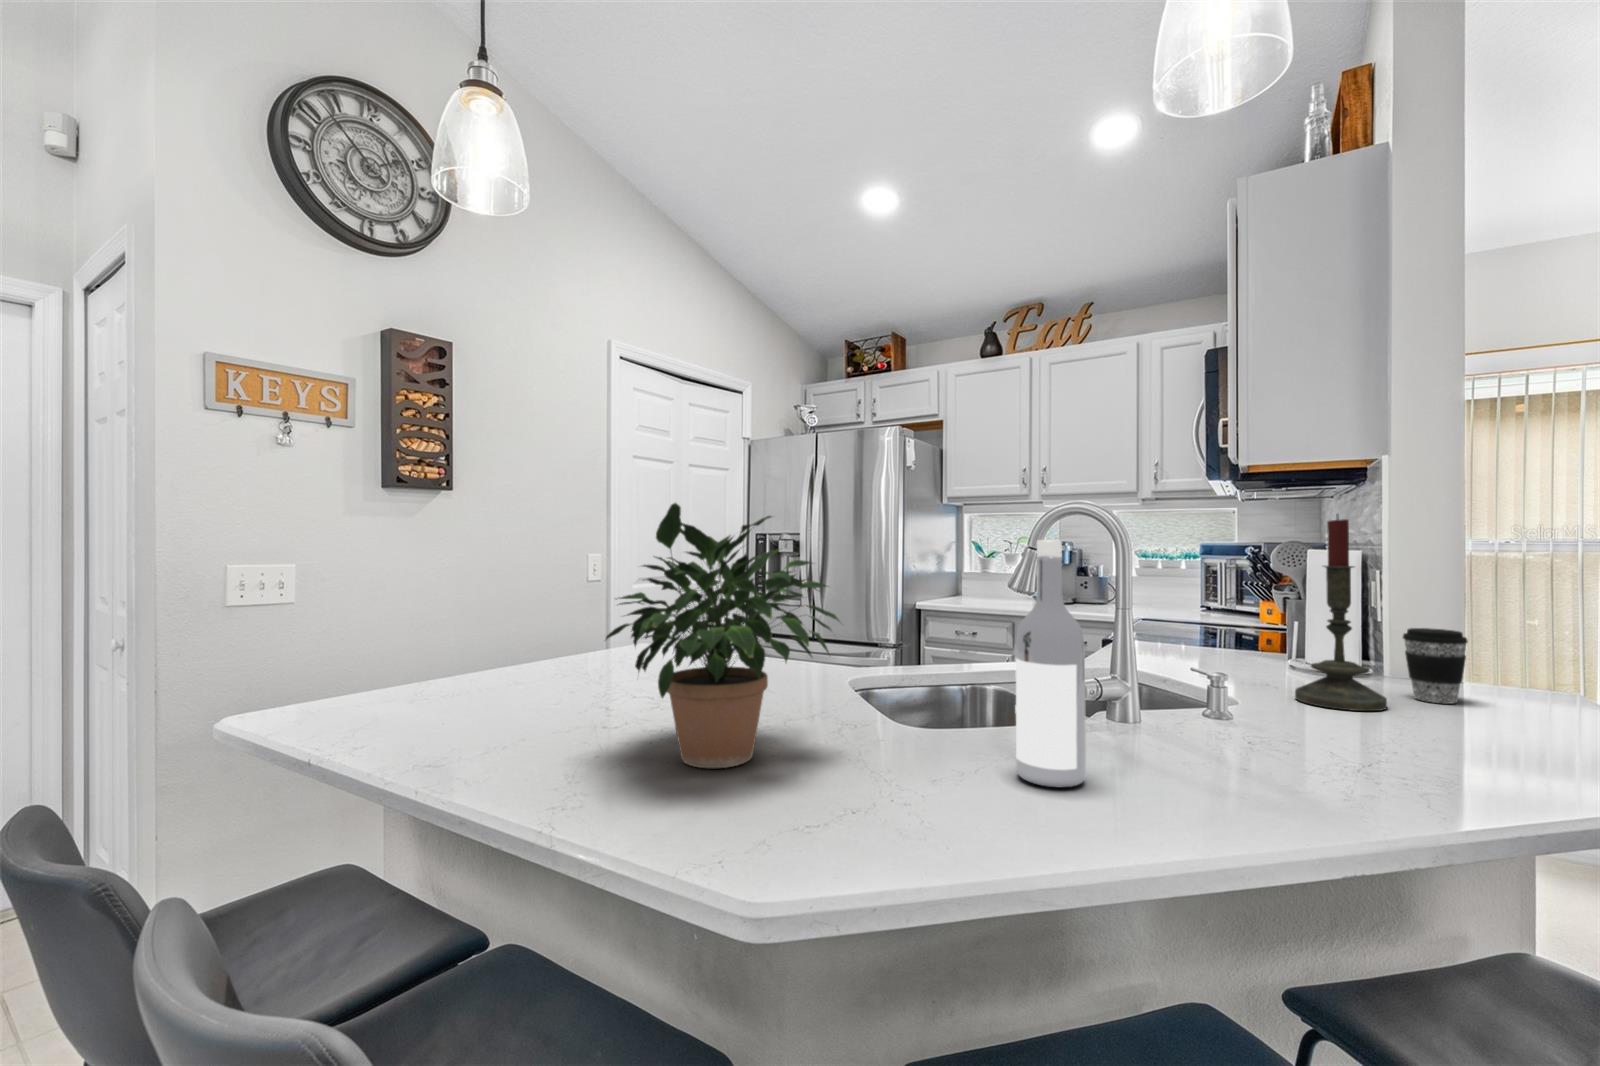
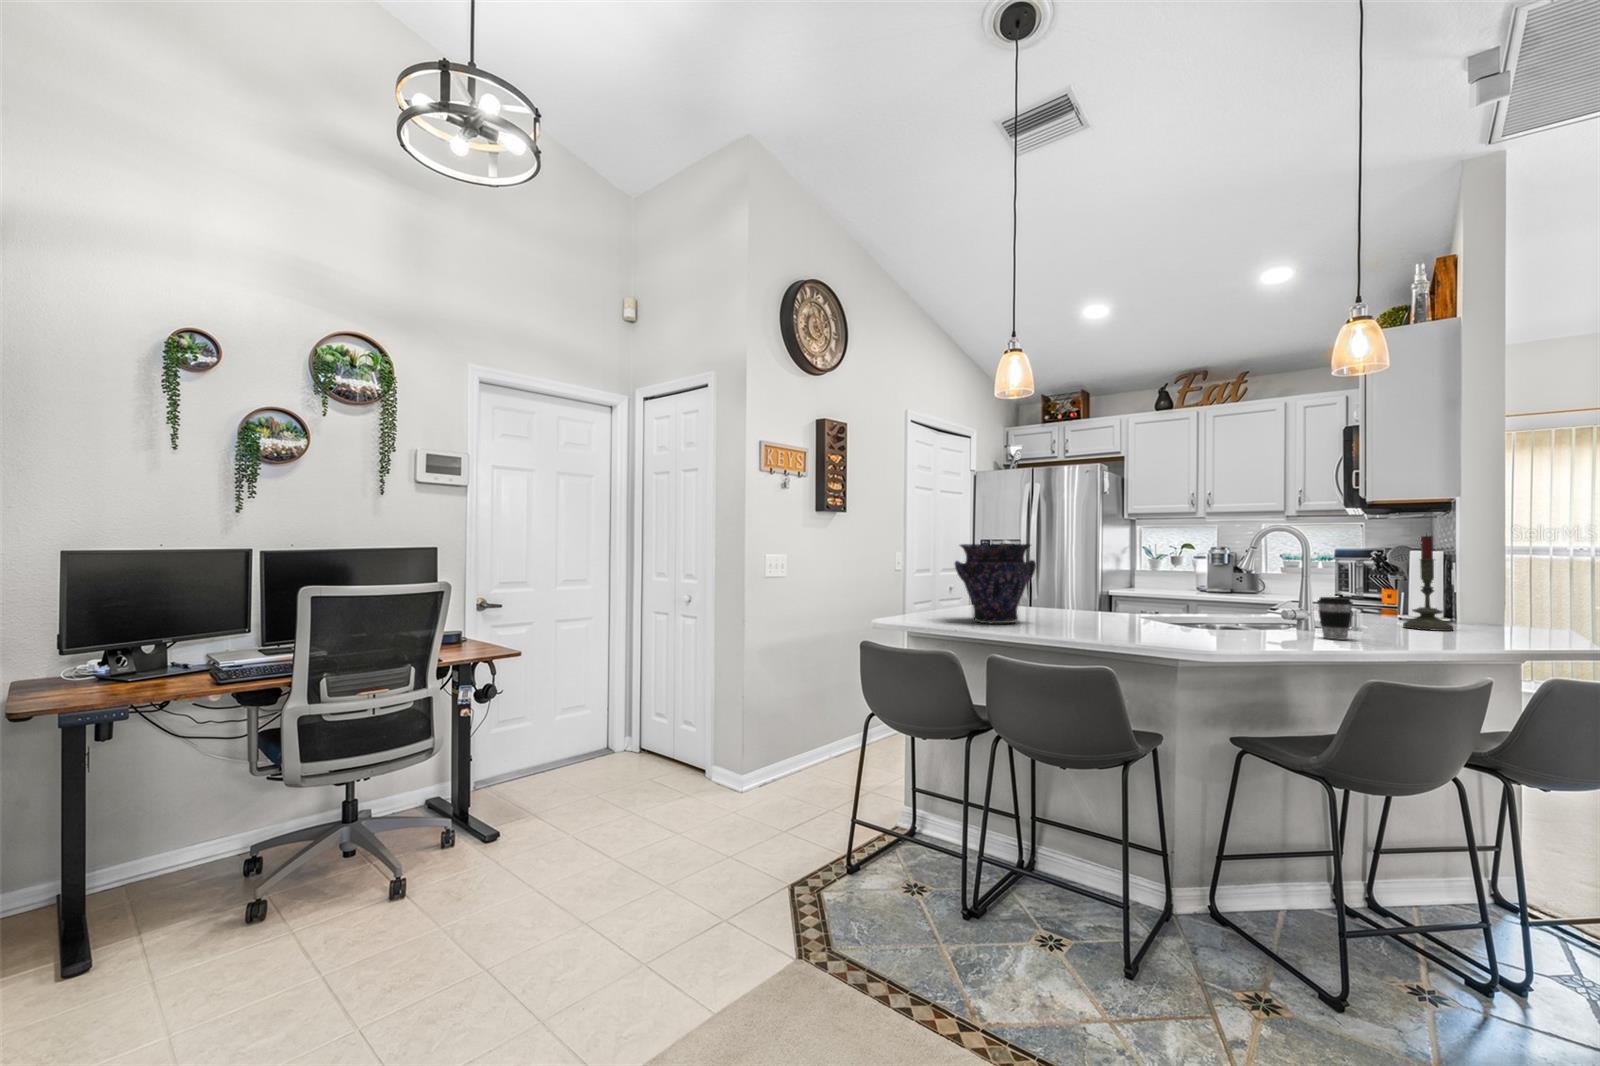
potted plant: present [606,503,839,768] -> none [1090,529,1195,635]
wine bottle: present [1015,540,1086,788] -> none [1277,545,1310,641]
vase: none [386,541,576,721] -> present [955,544,1036,623]
coffee cup: present [1403,628,1468,703] -> present [1317,597,1353,640]

